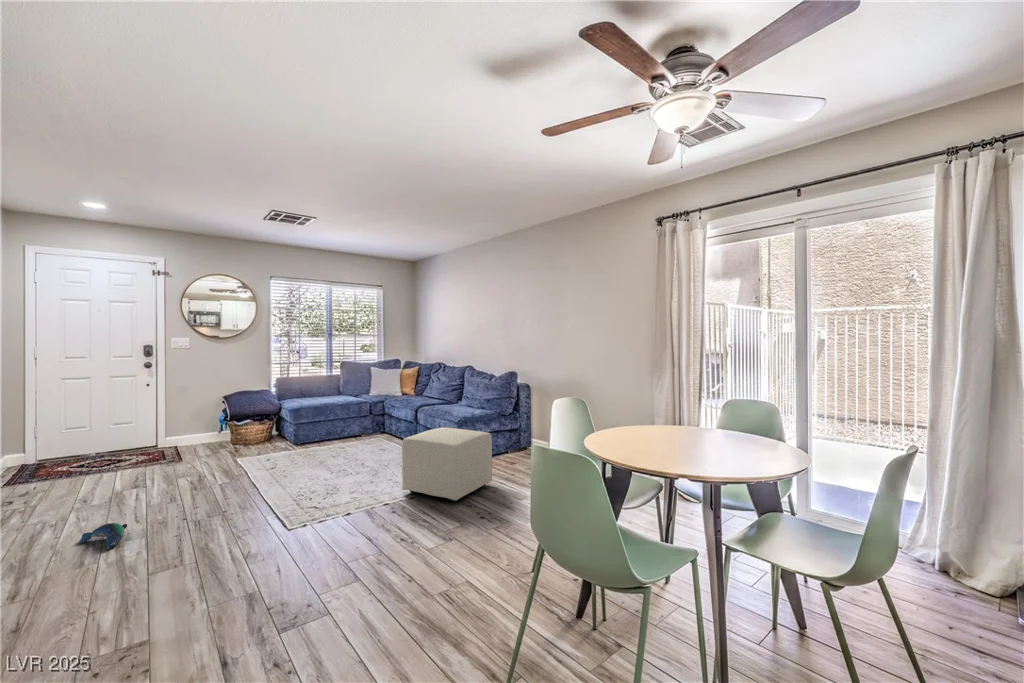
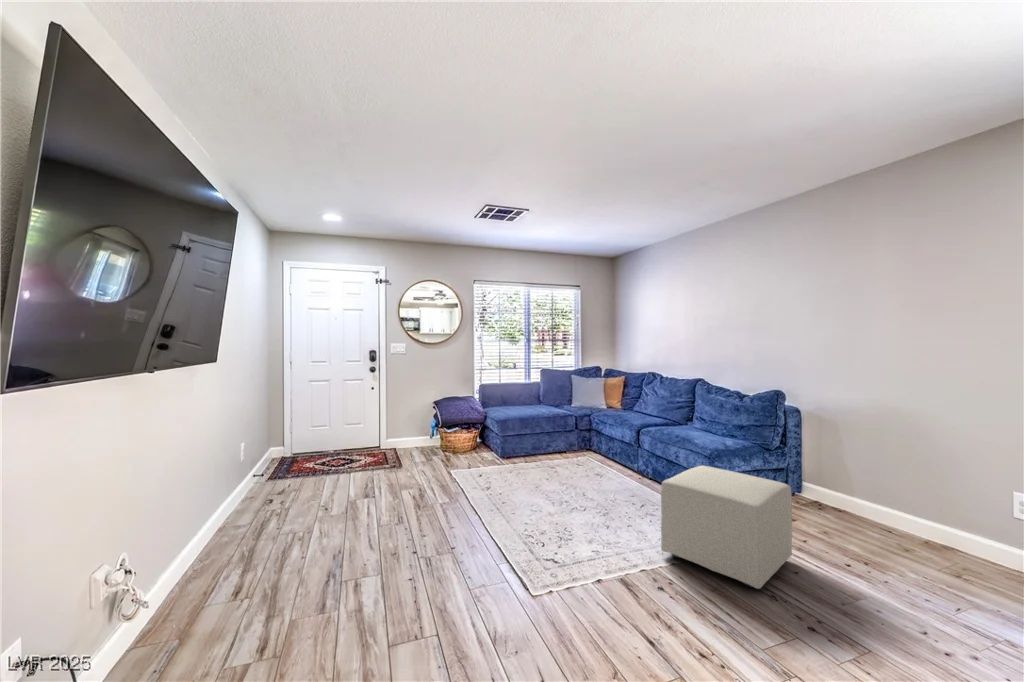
plush toy: present [79,523,127,549] -> none [321,553,364,589]

